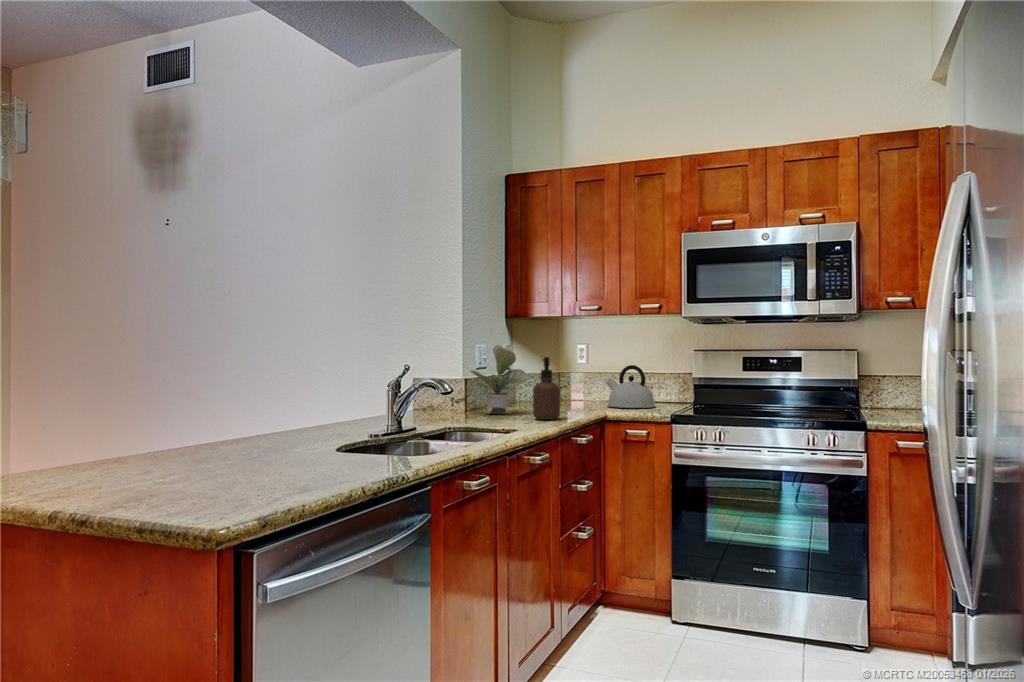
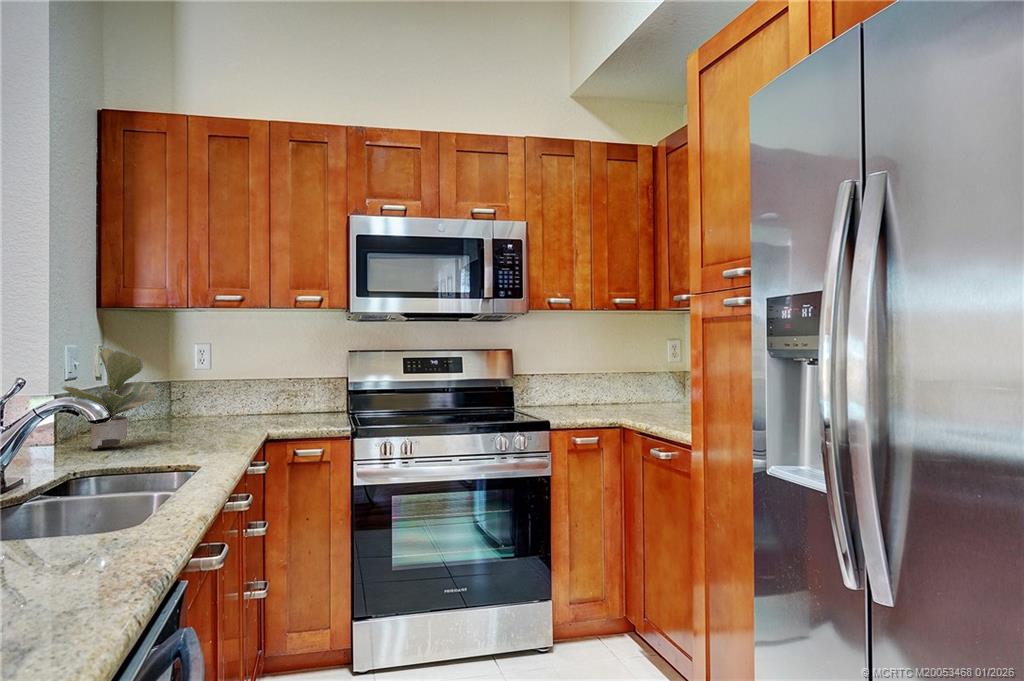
soap dispenser: present [533,357,560,420] -> none [180,364,221,452]
kettle: present [606,365,655,408] -> none [247,370,312,423]

